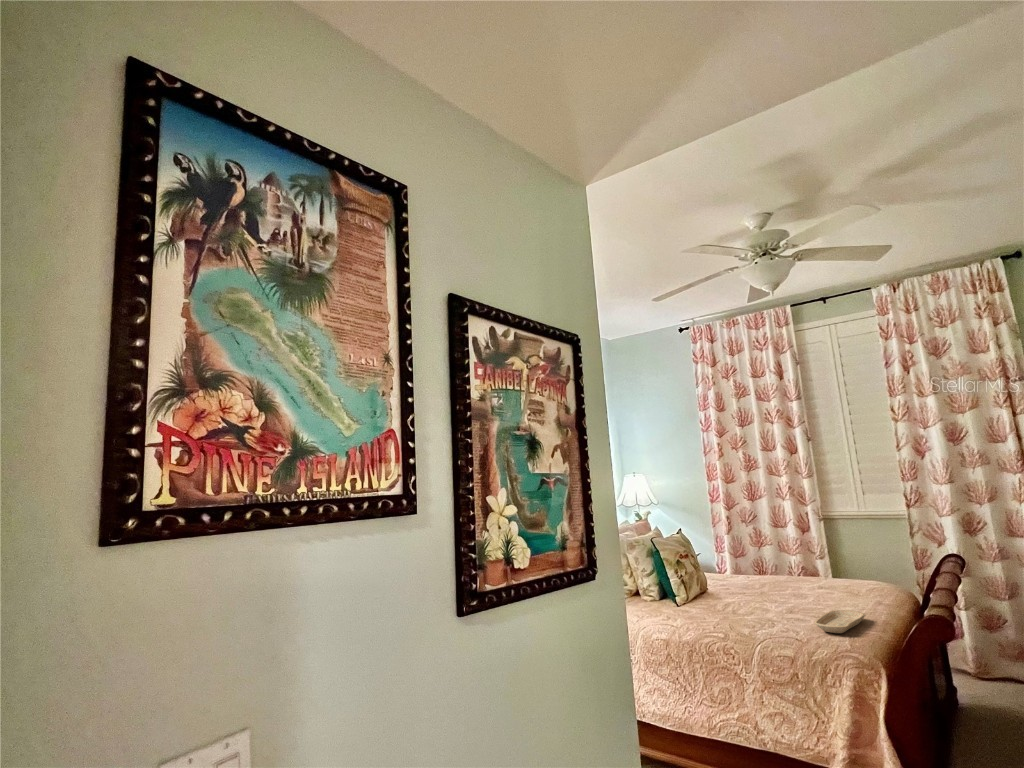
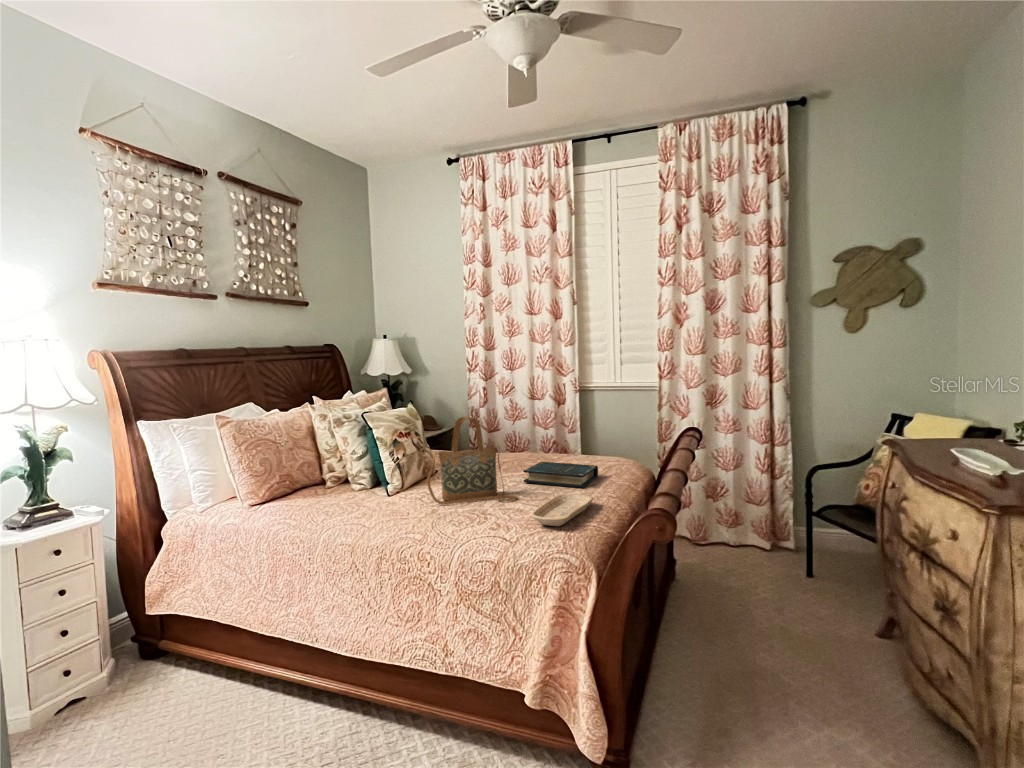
handbag: none [715,544,792,614] -> present [427,417,516,504]
book: none [791,584,862,607] -> present [523,461,598,488]

